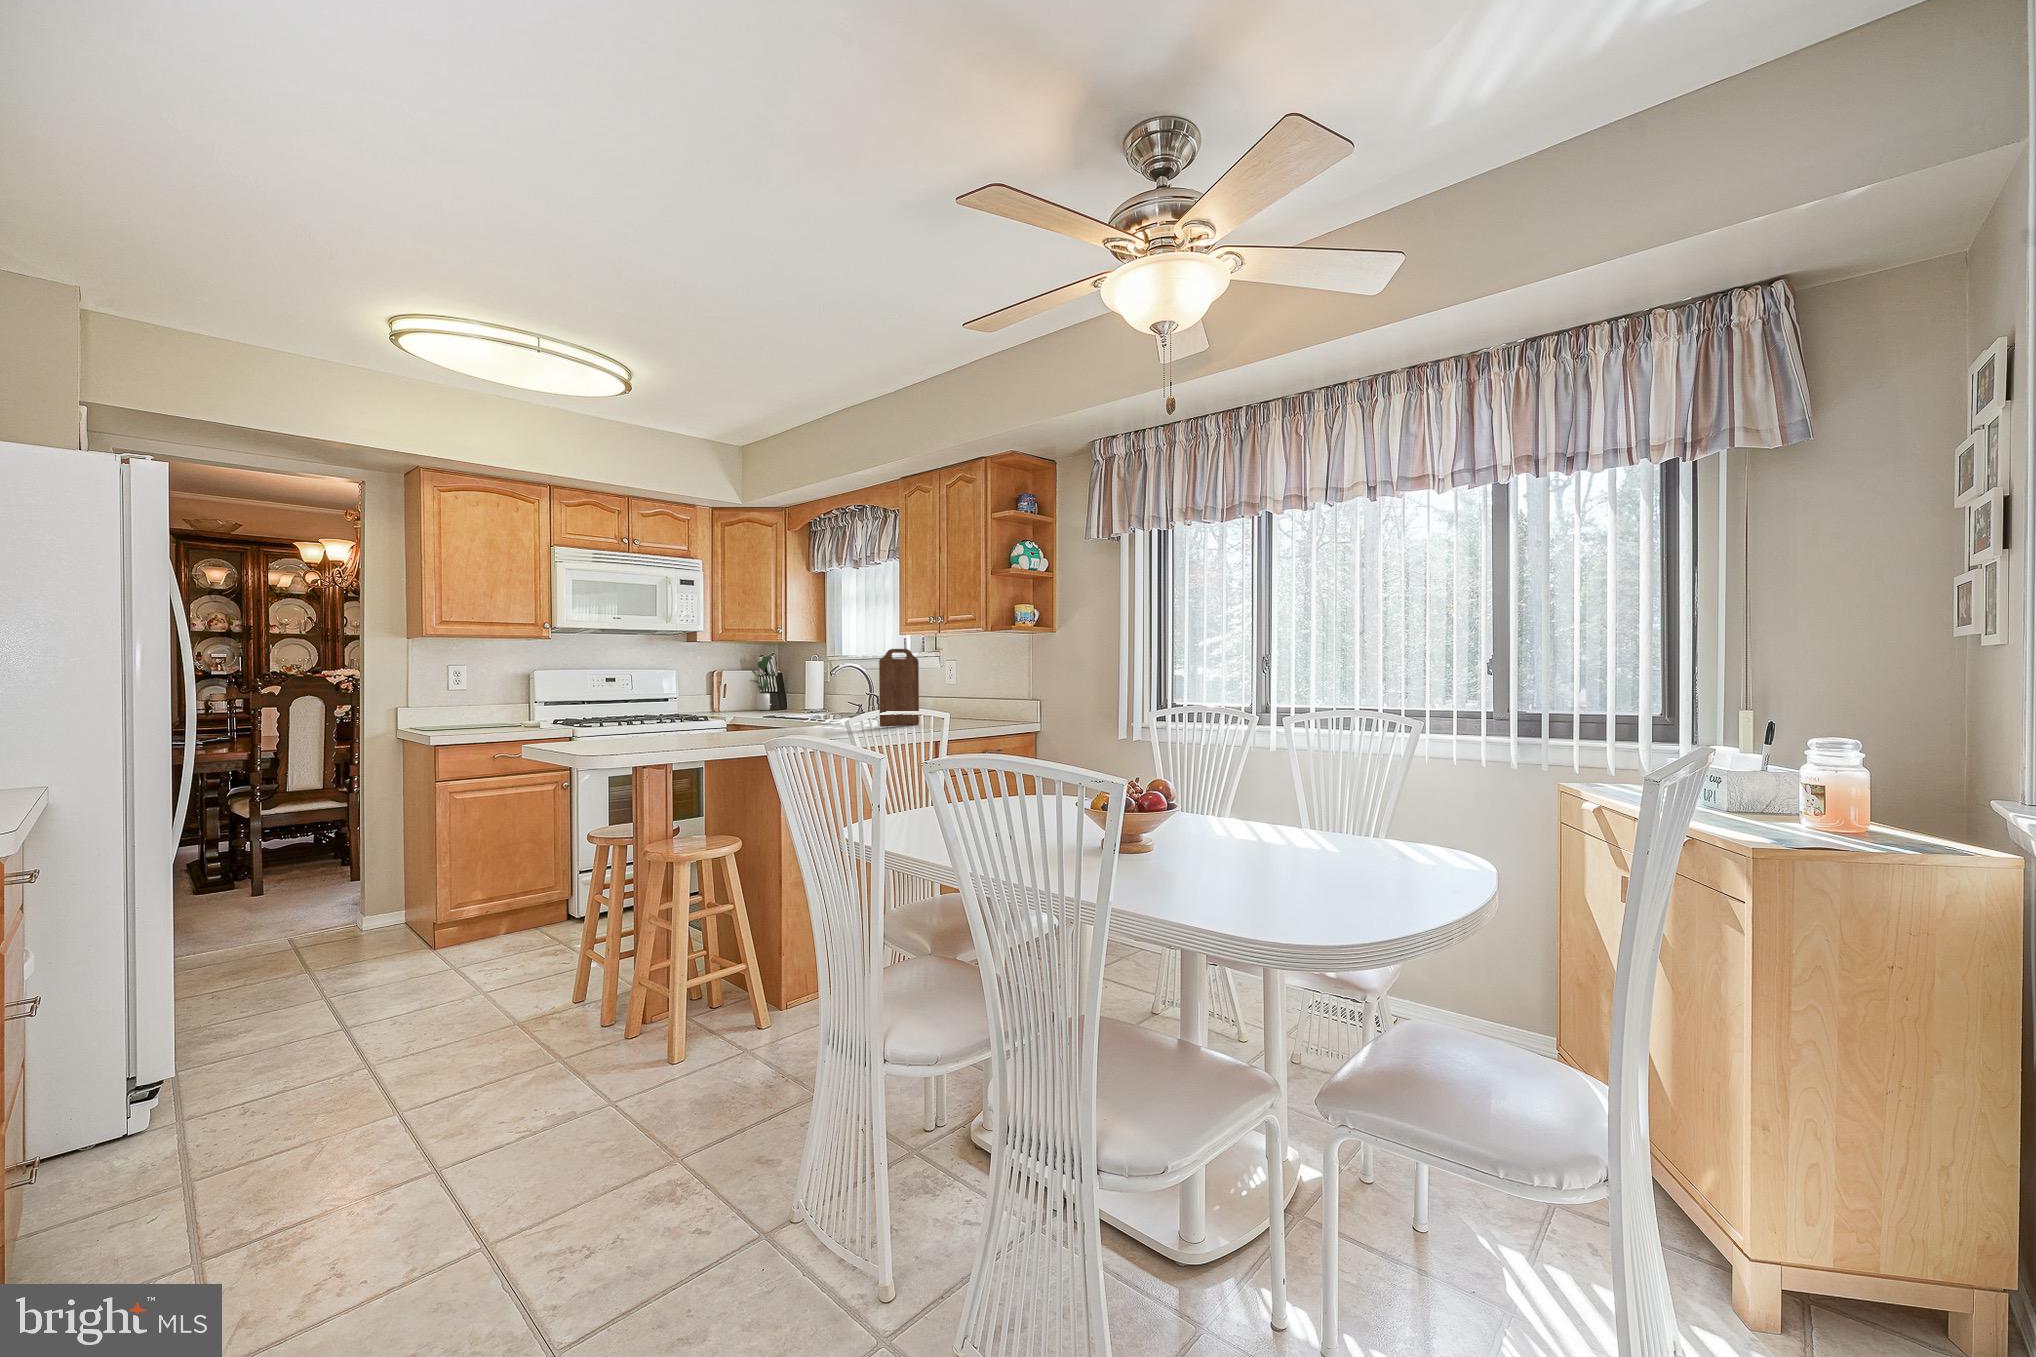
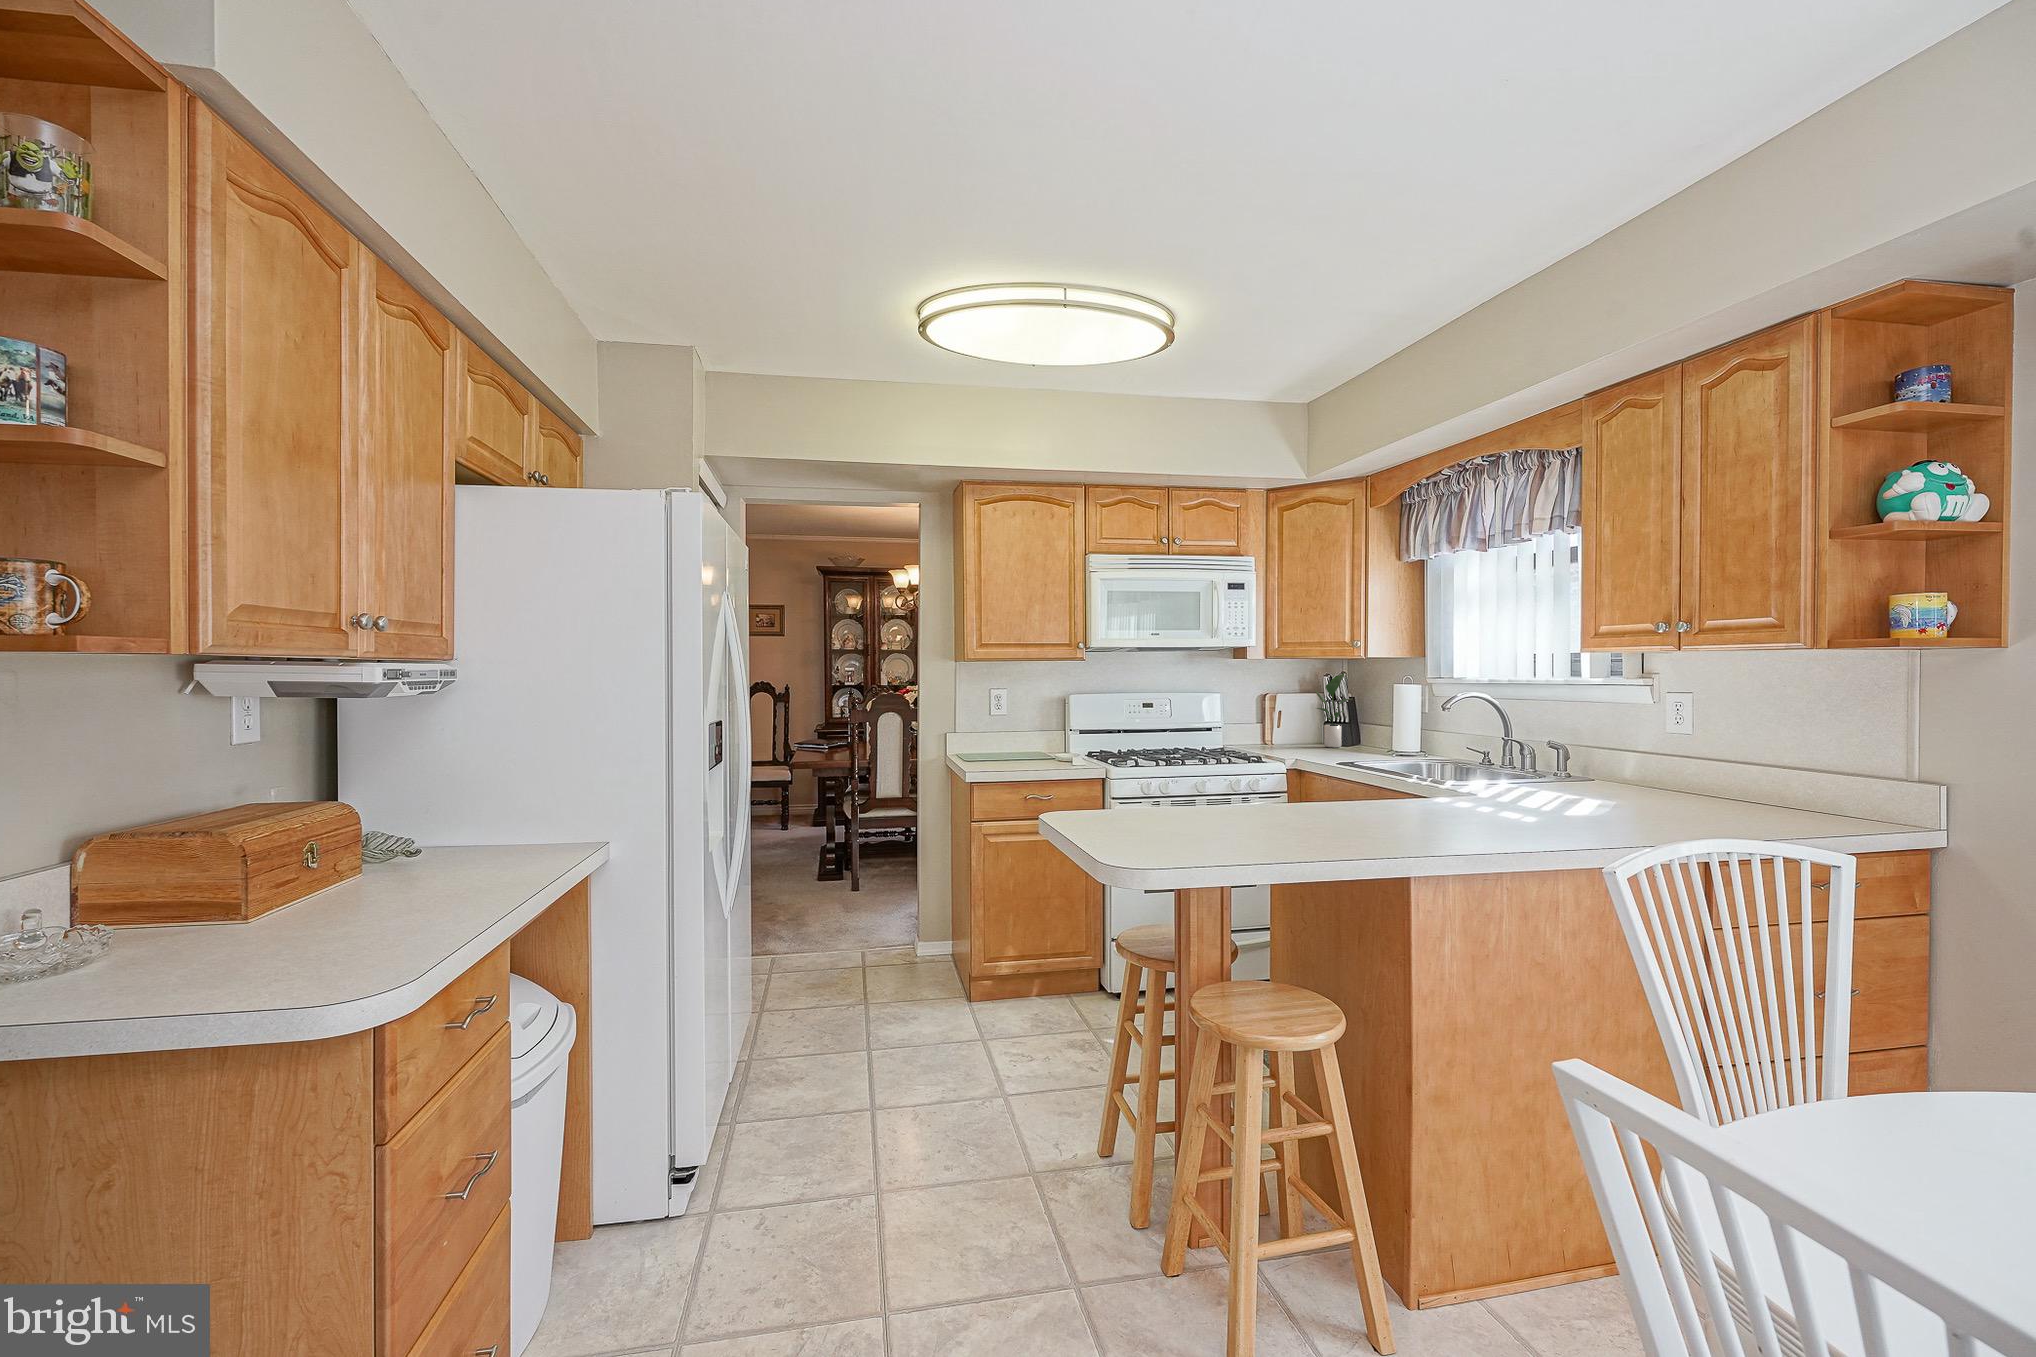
cutting board: present [879,649,919,727] -> none [1538,677,1608,801]

